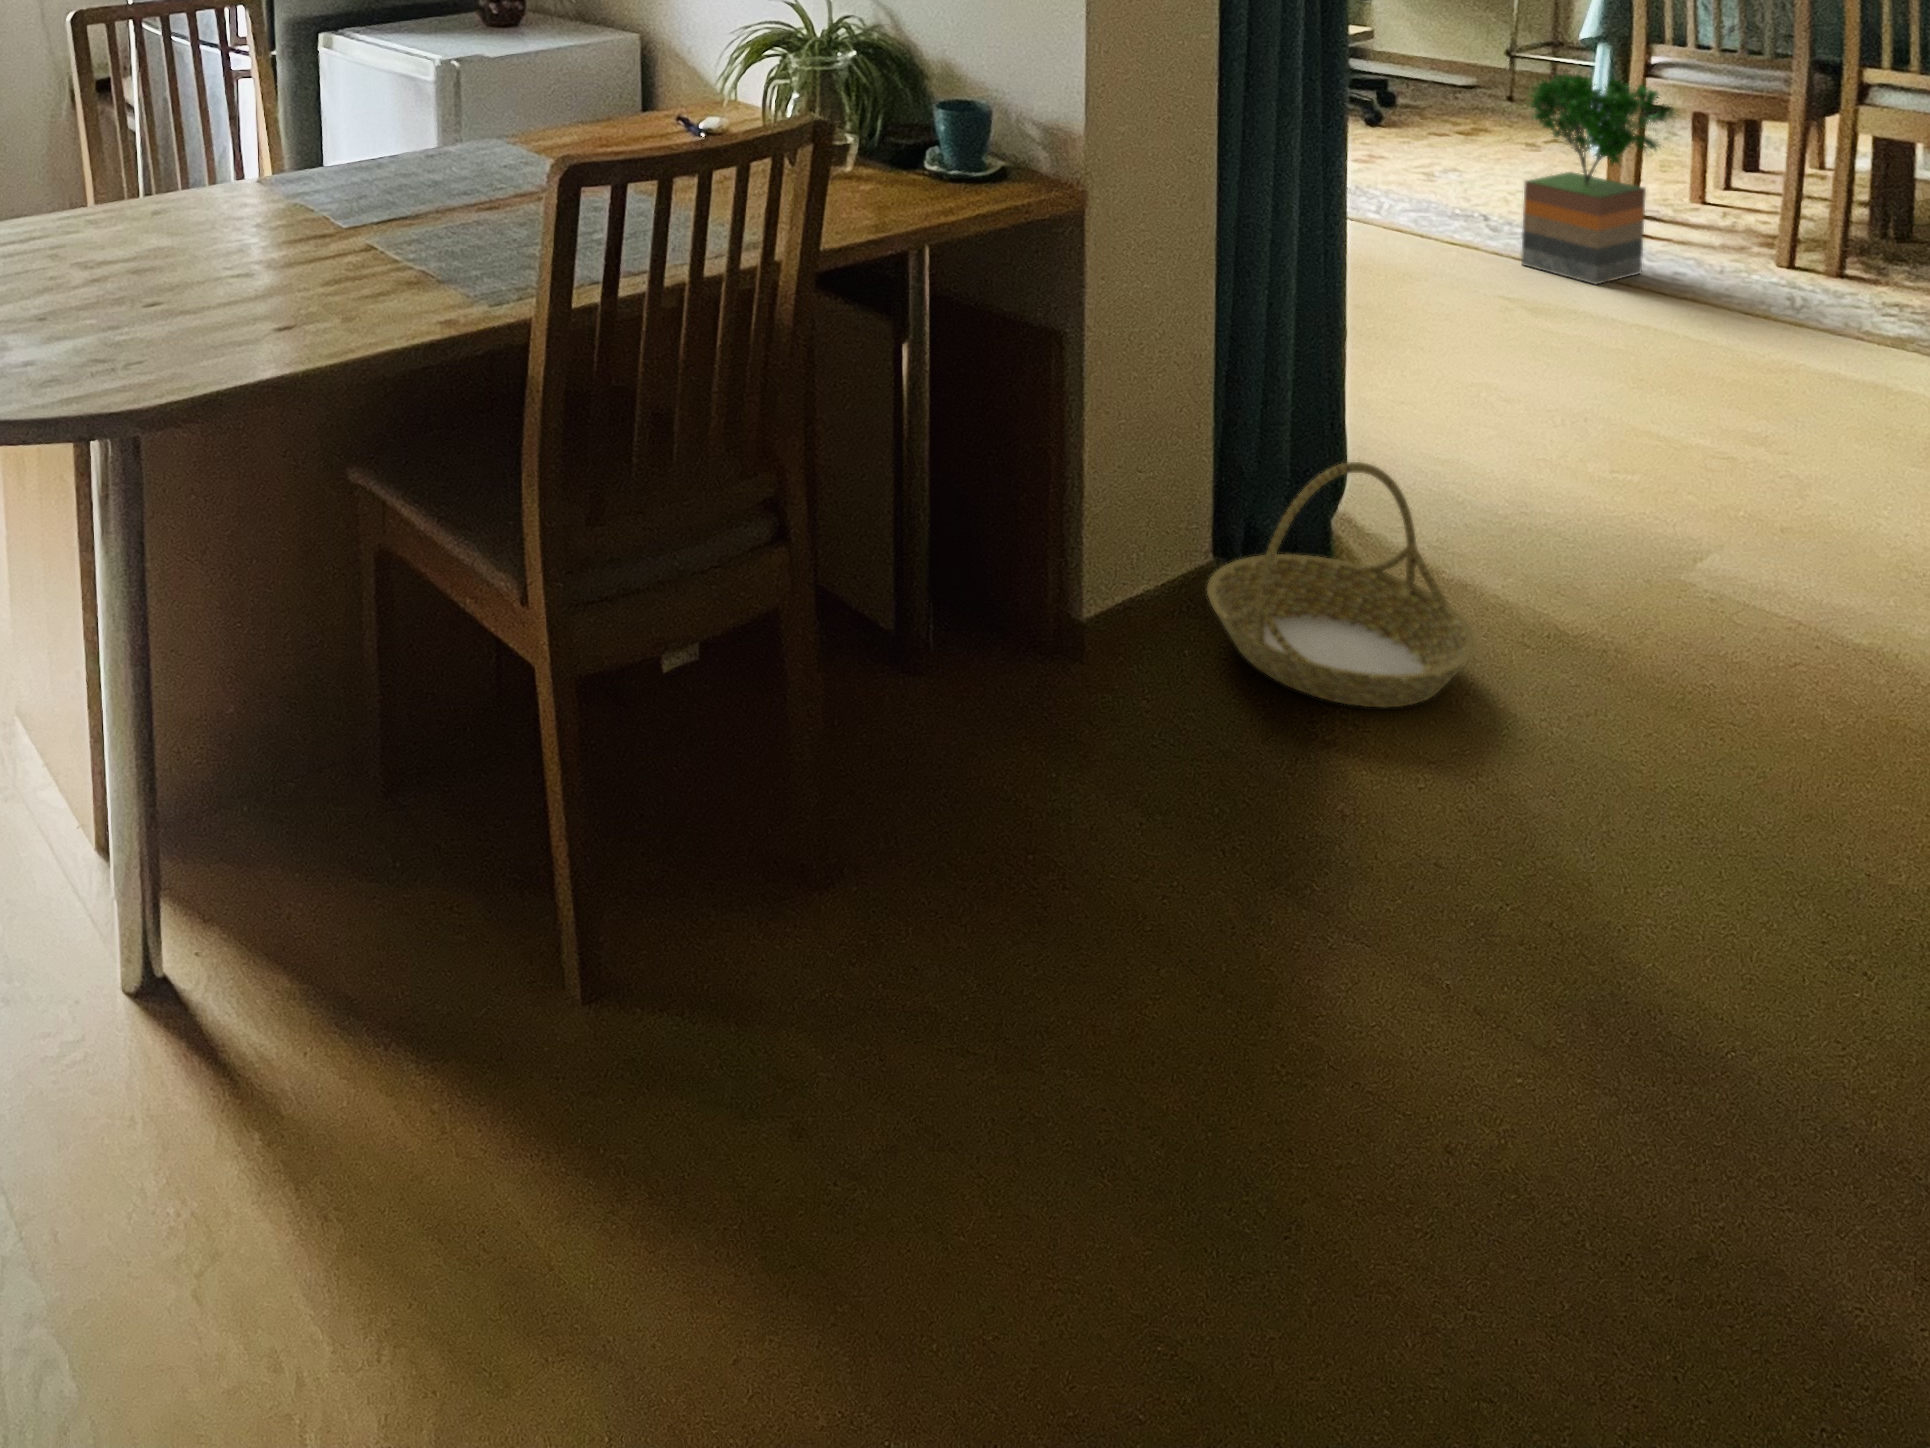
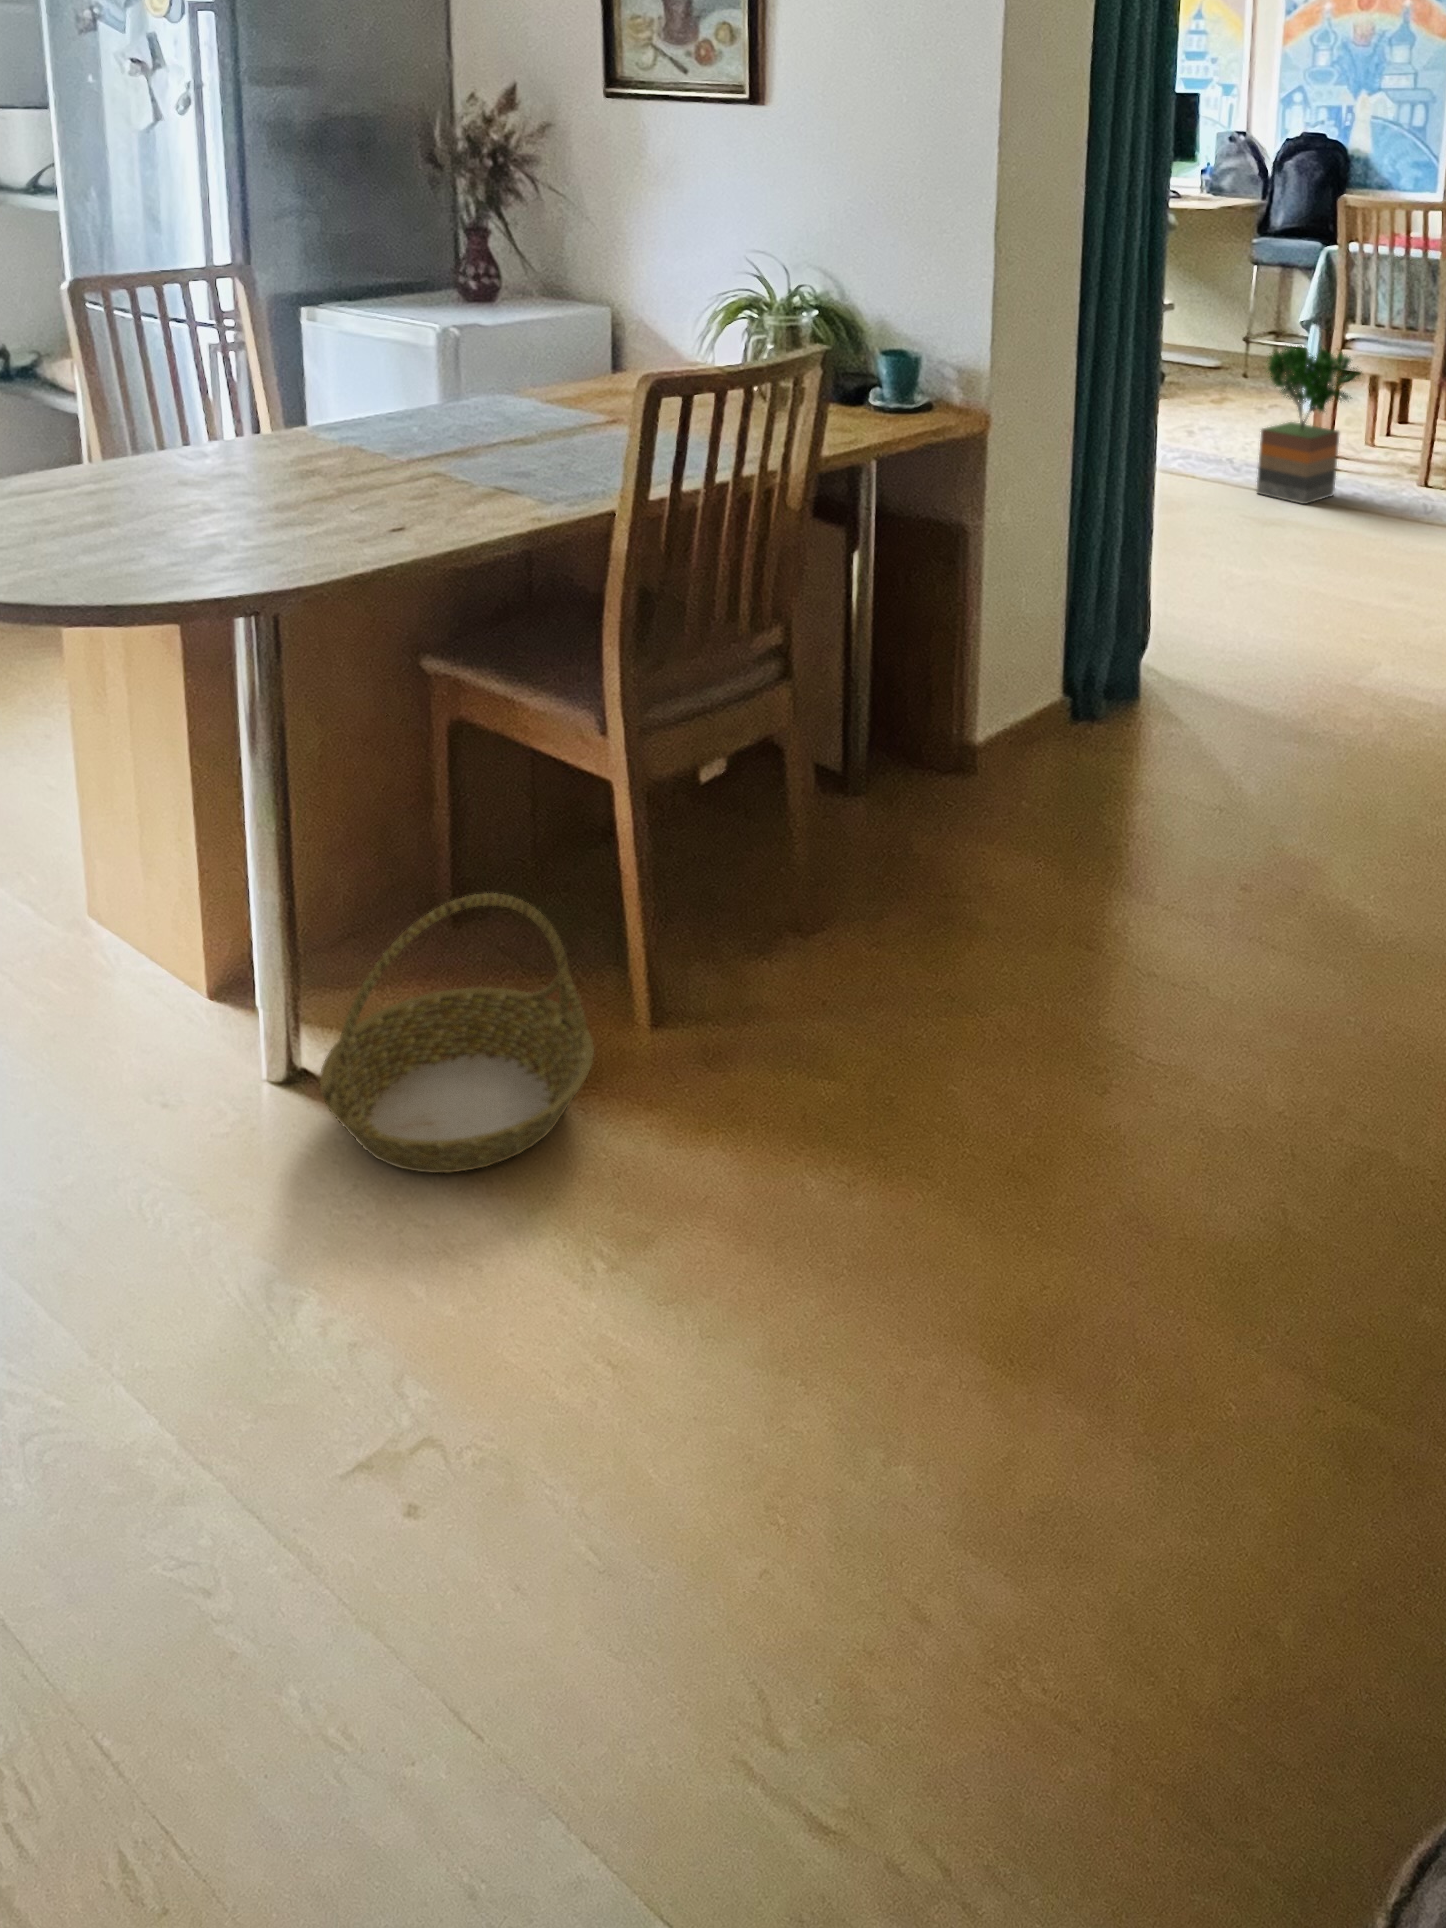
basket: present [1207,462,1476,708] -> present [320,893,594,1173]

